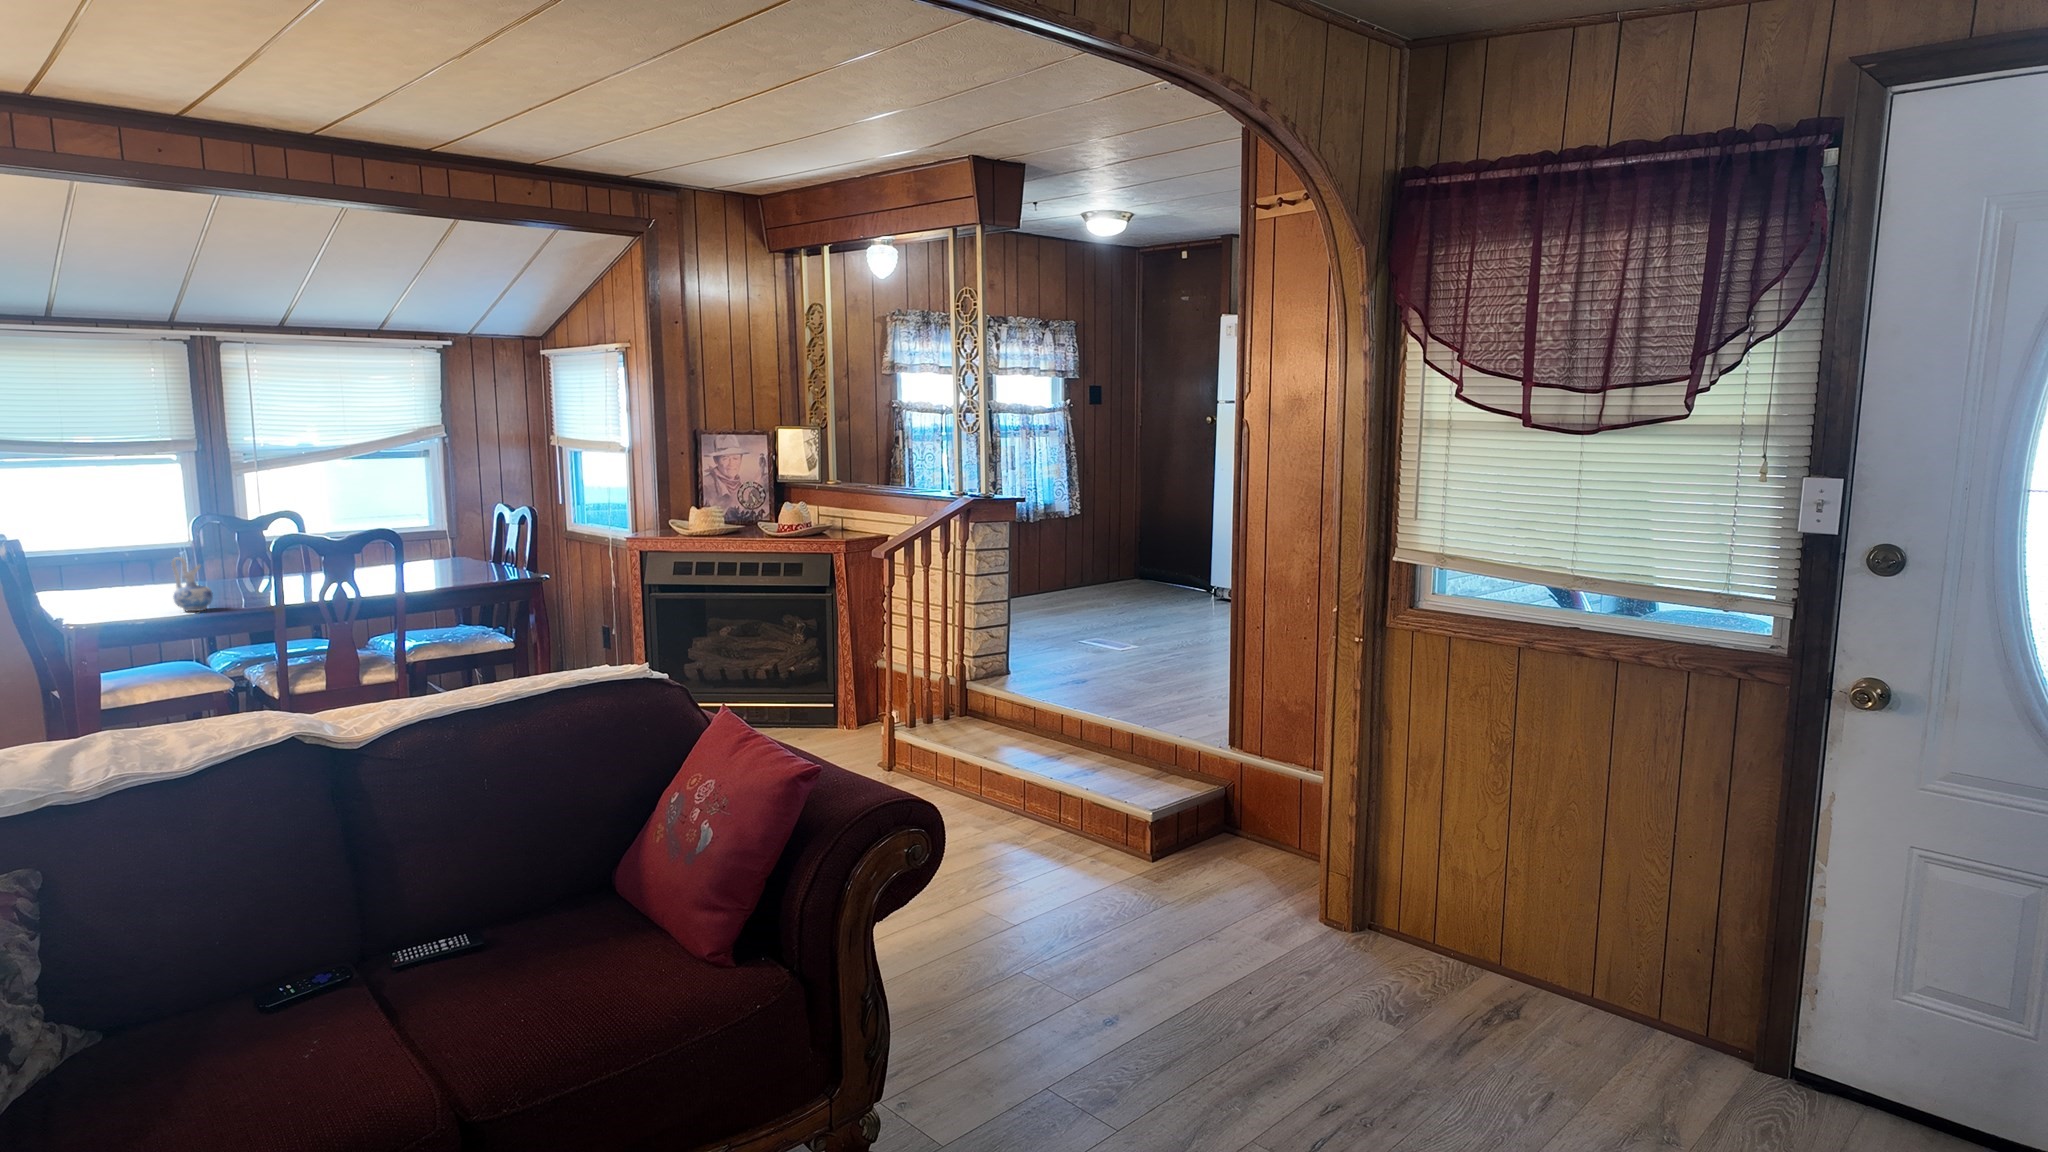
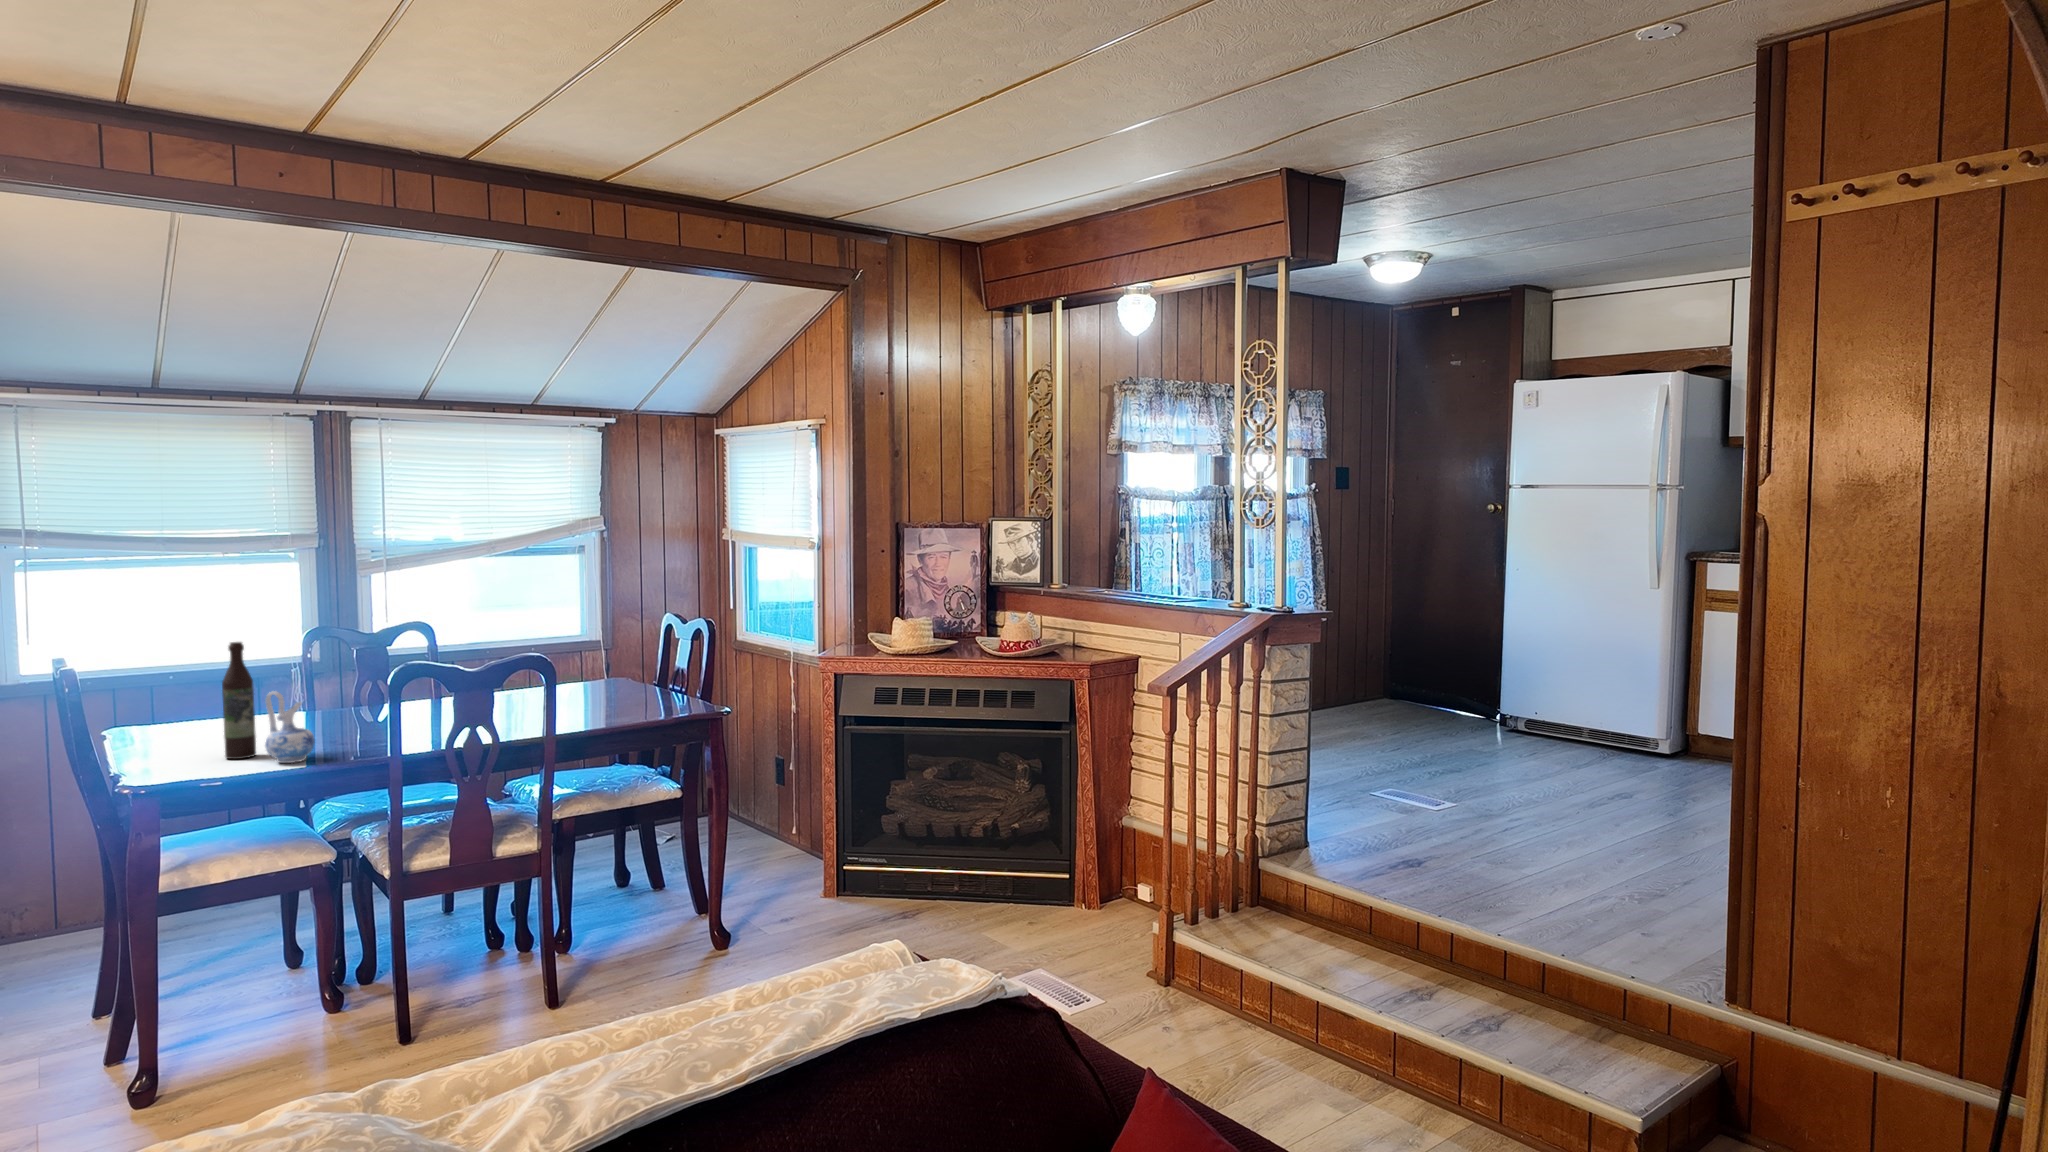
wine bottle: none [134,520,165,610] -> present [222,642,256,759]

